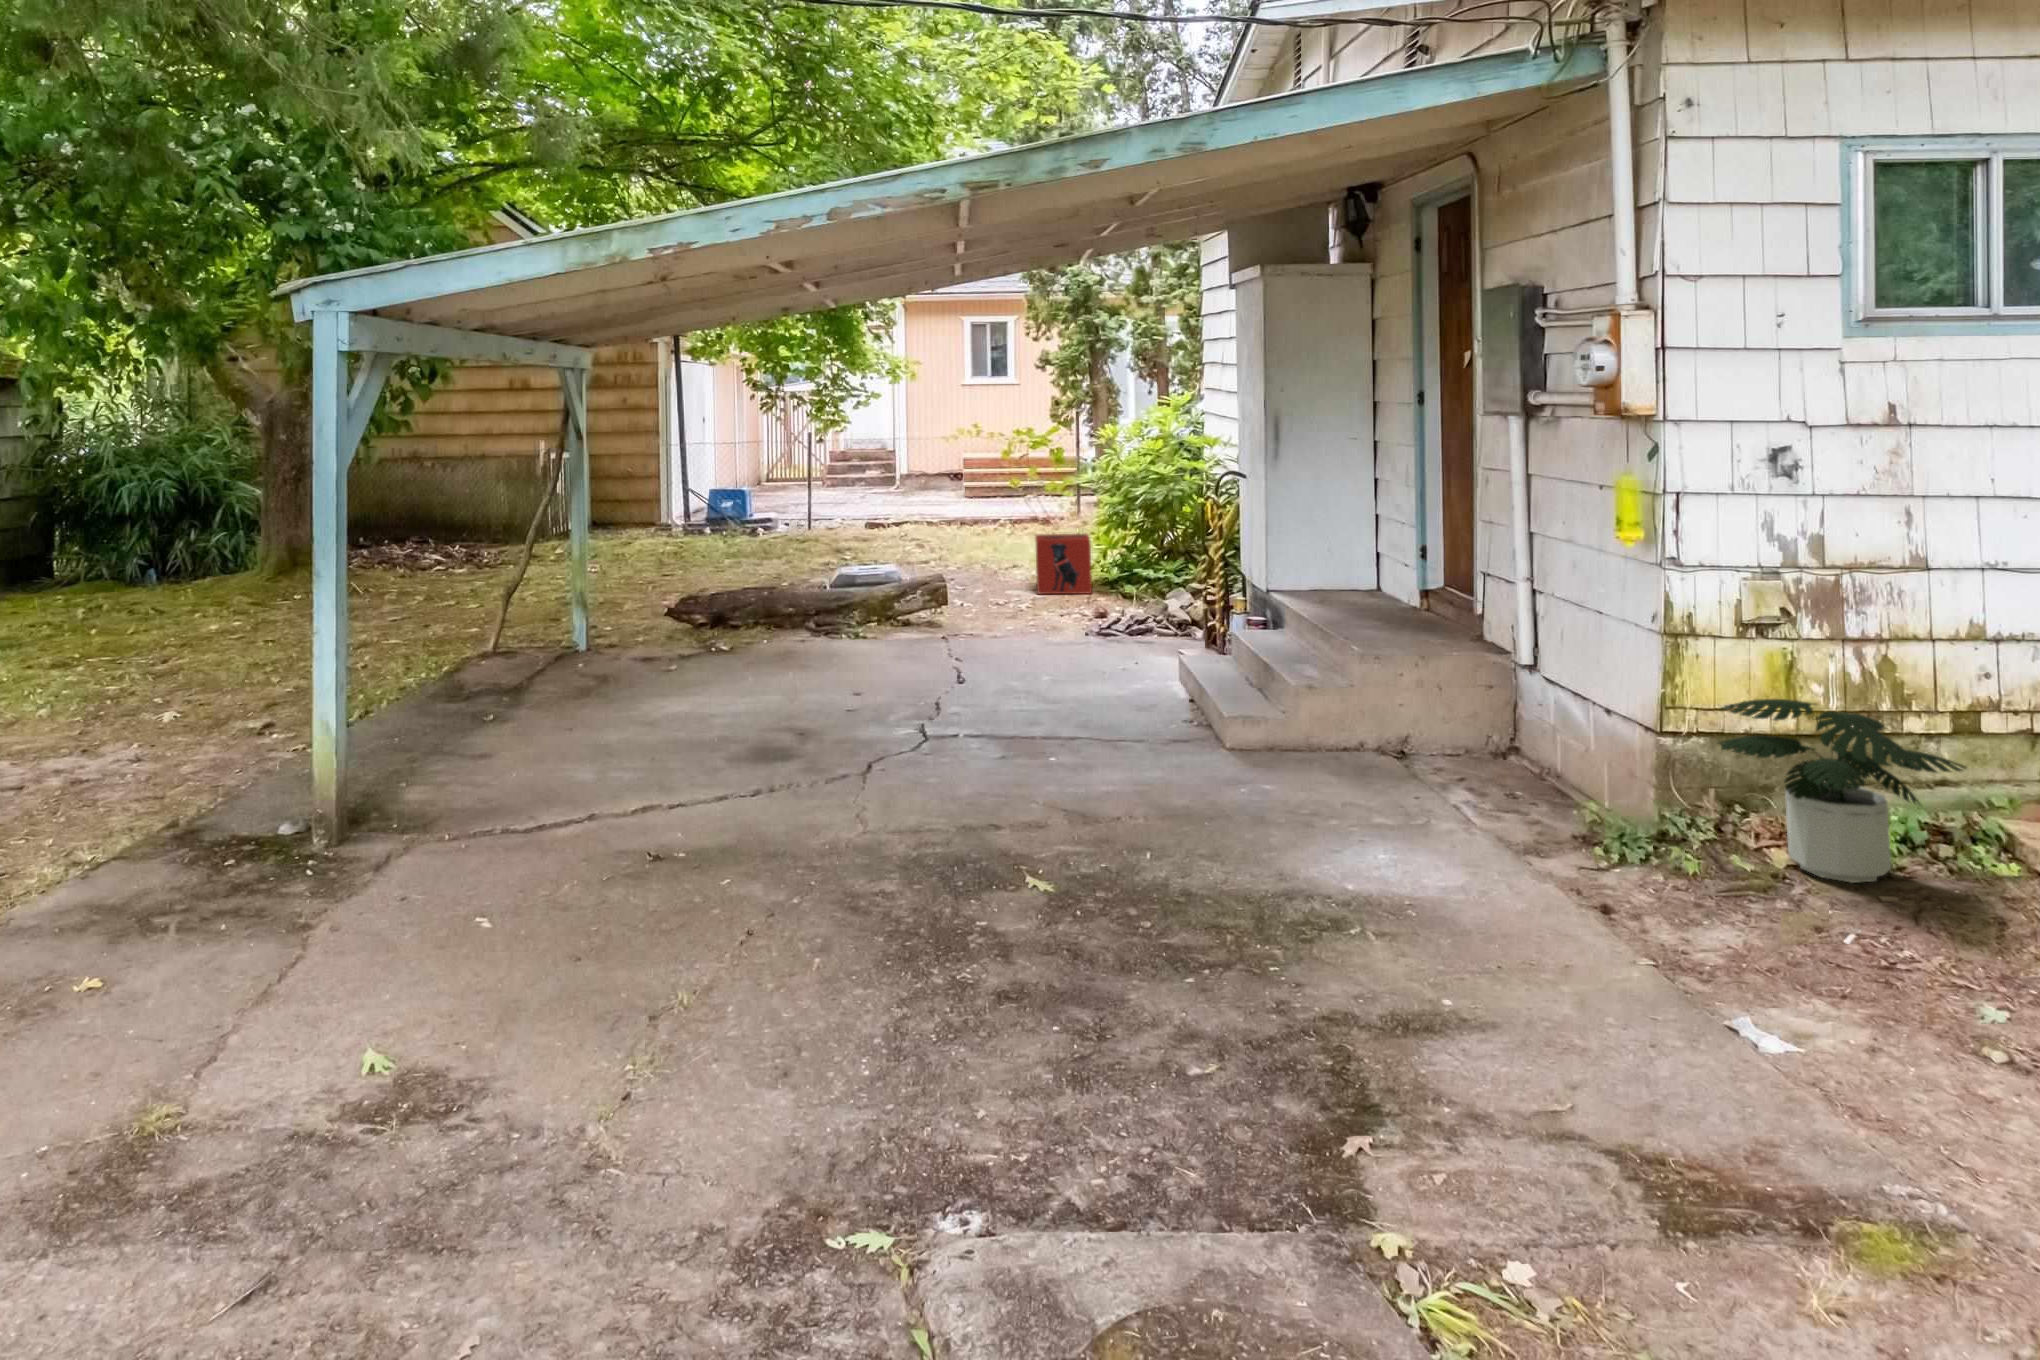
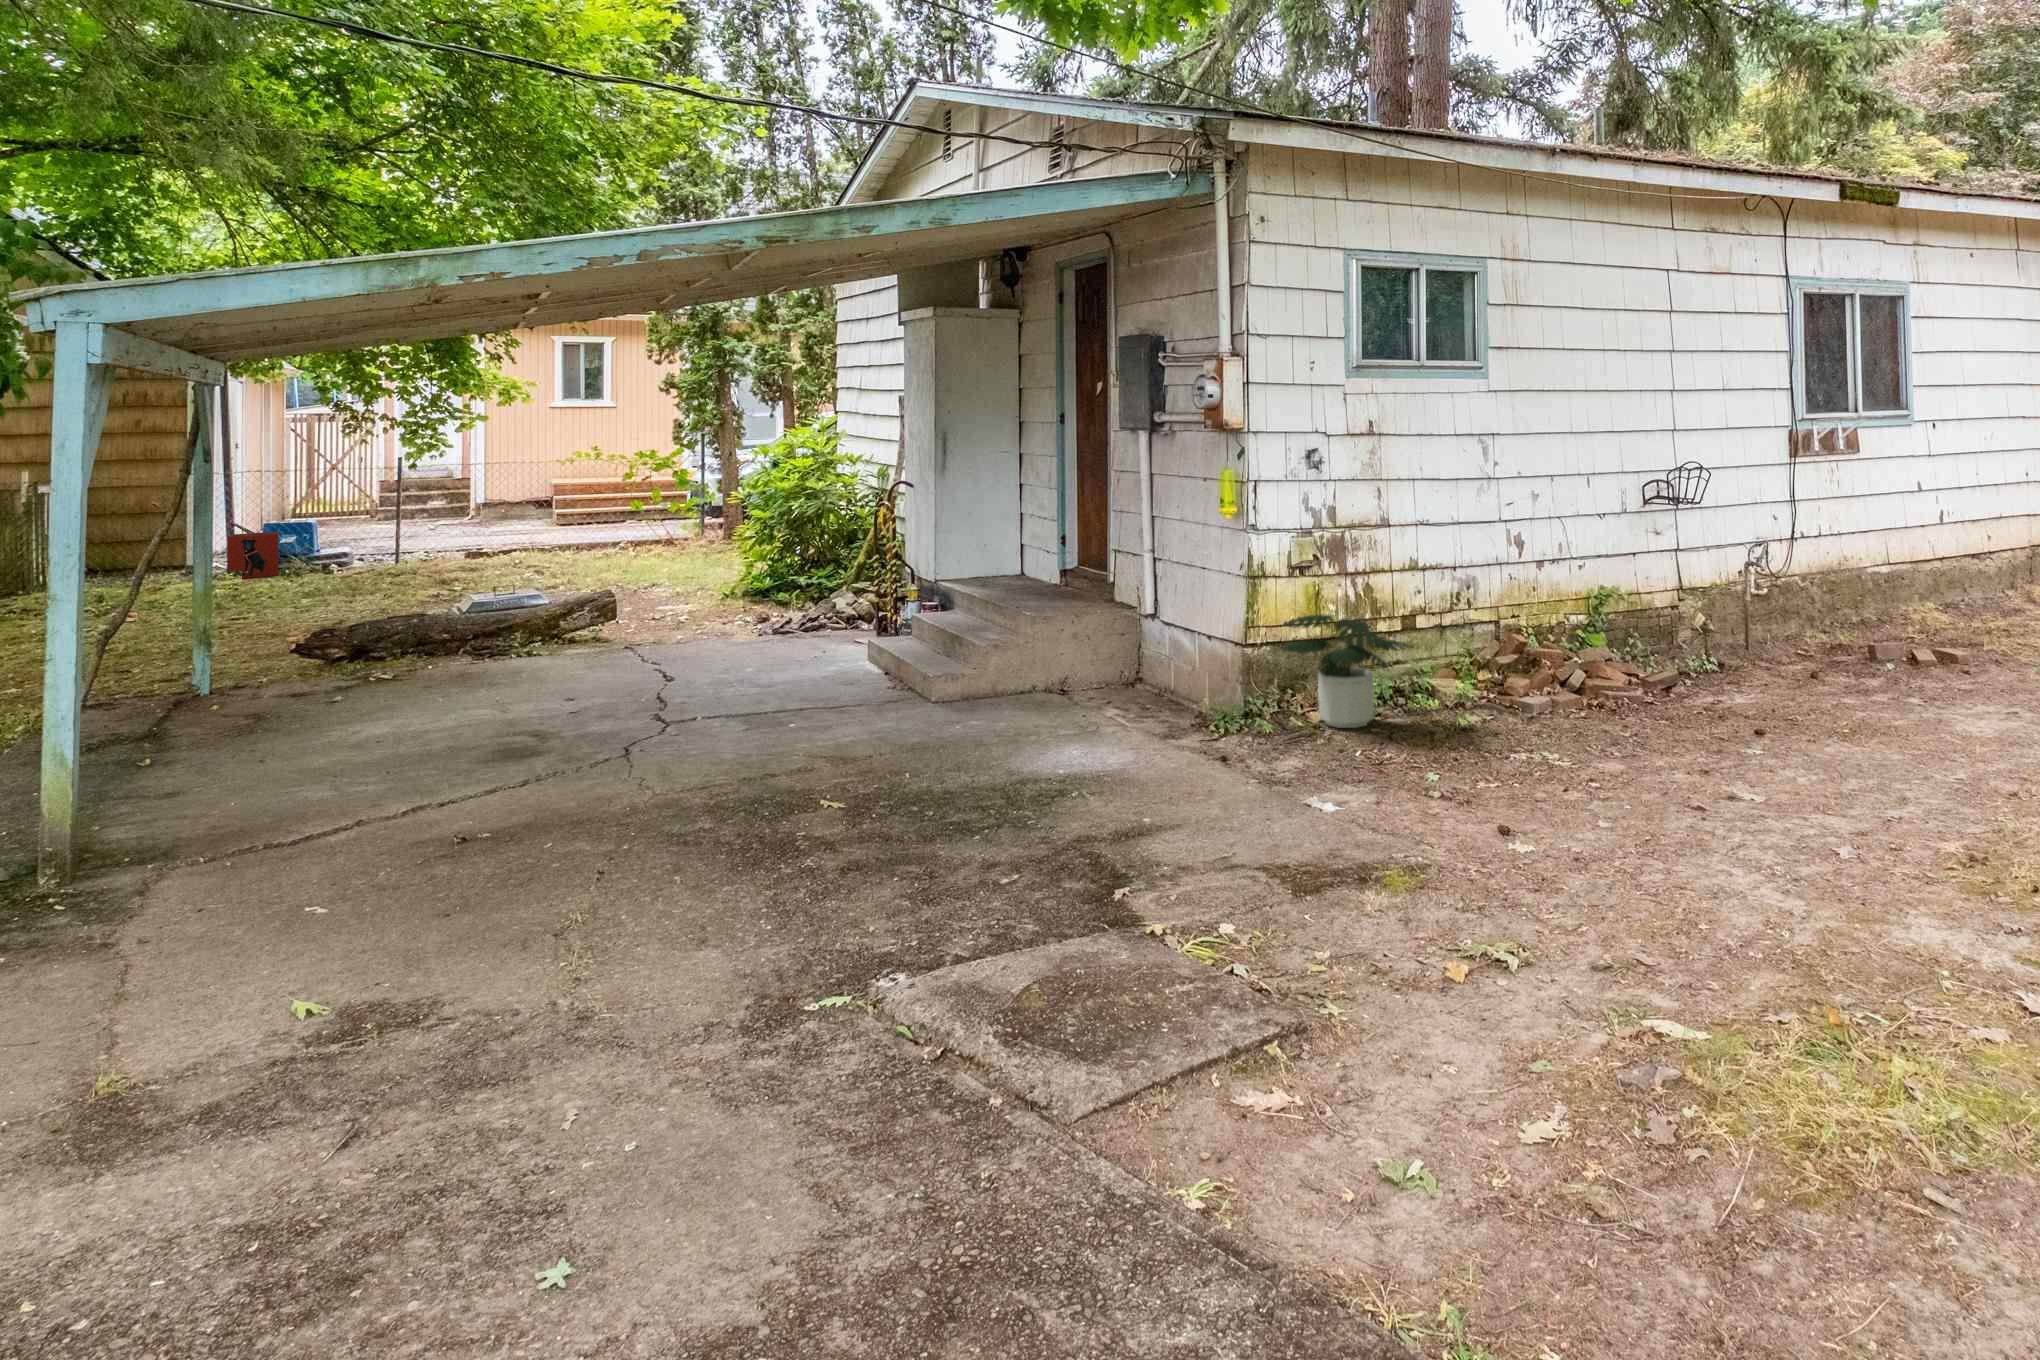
storage box: present [1035,534,1092,594] -> present [228,532,278,578]

